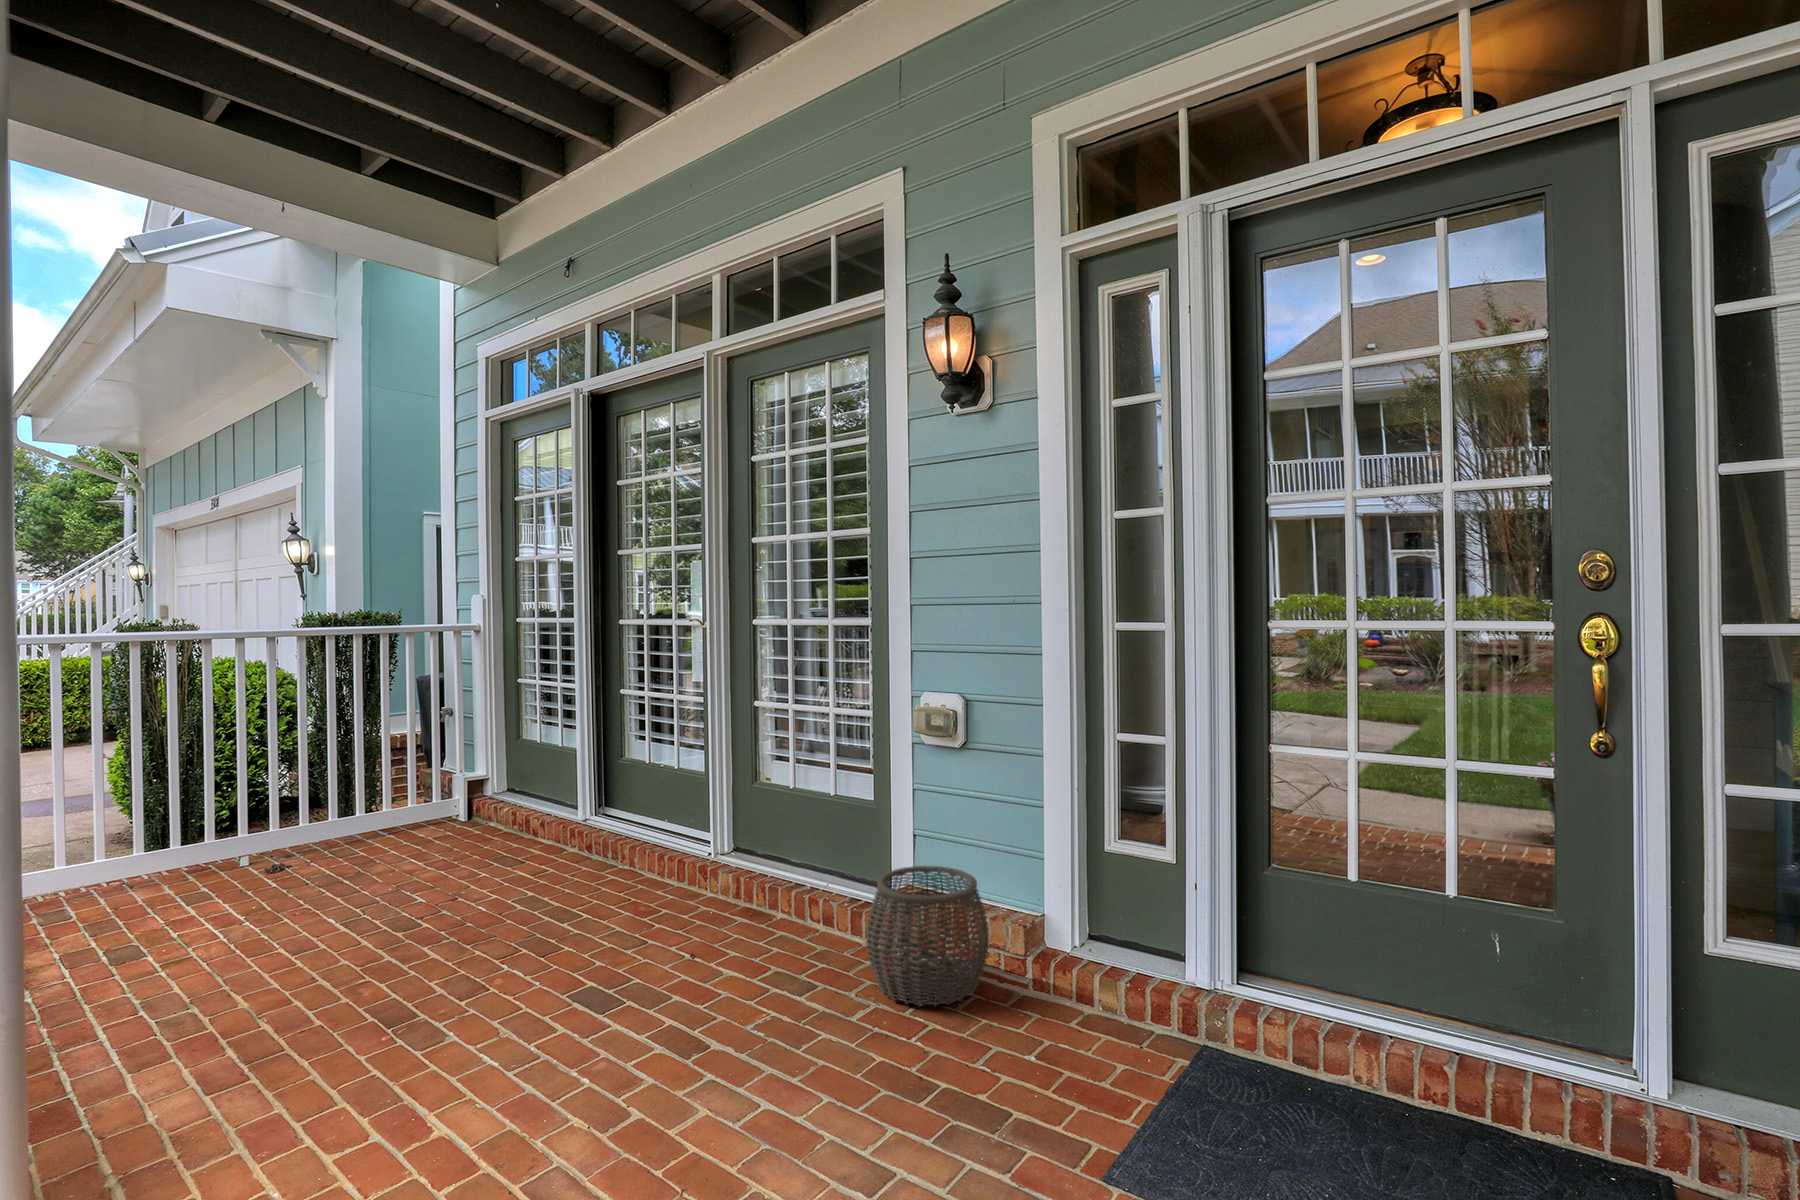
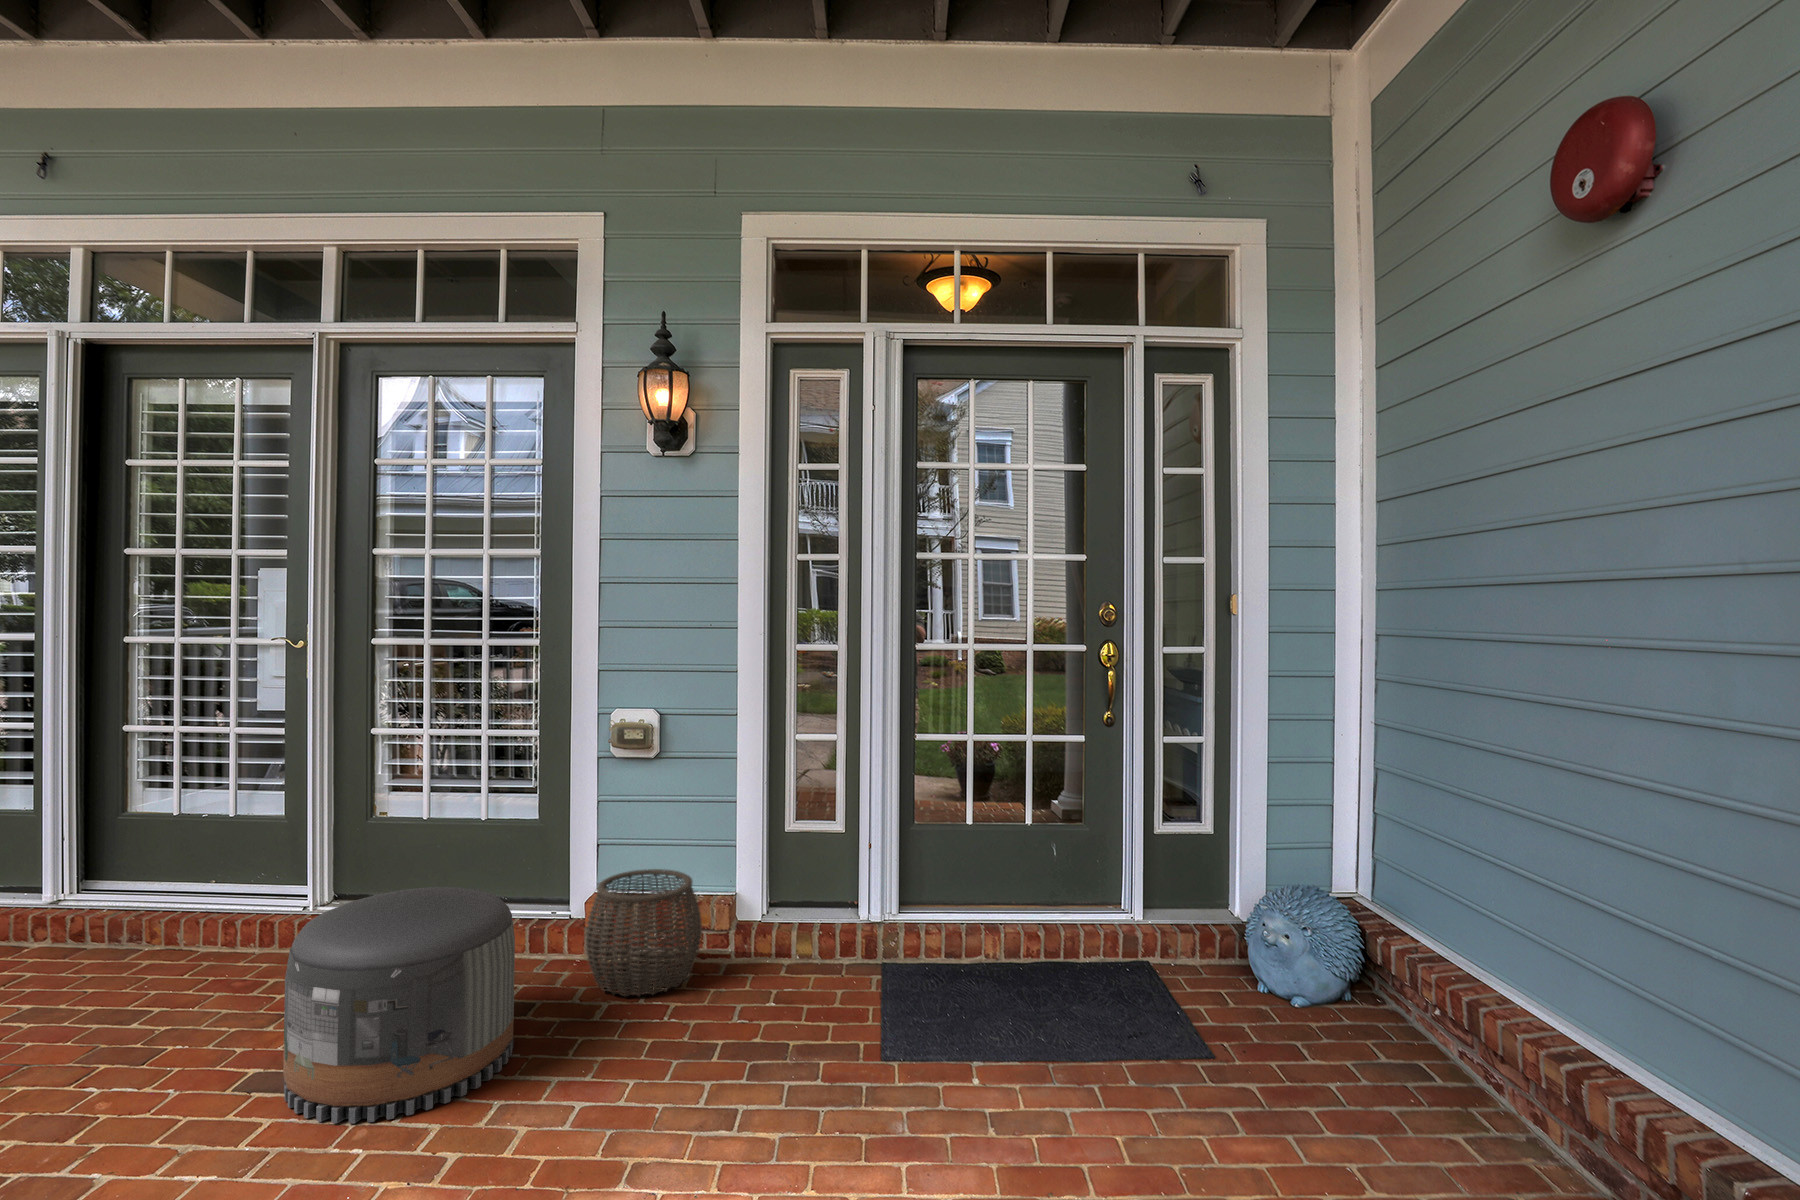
pouf: none [580,848,774,1062] -> present [283,887,515,1123]

